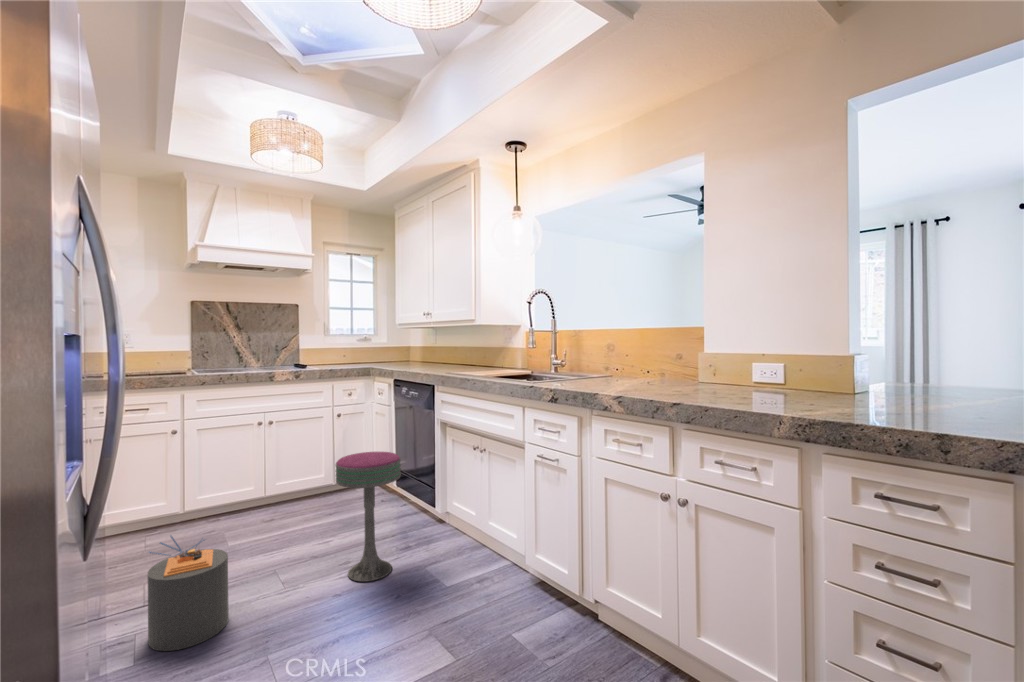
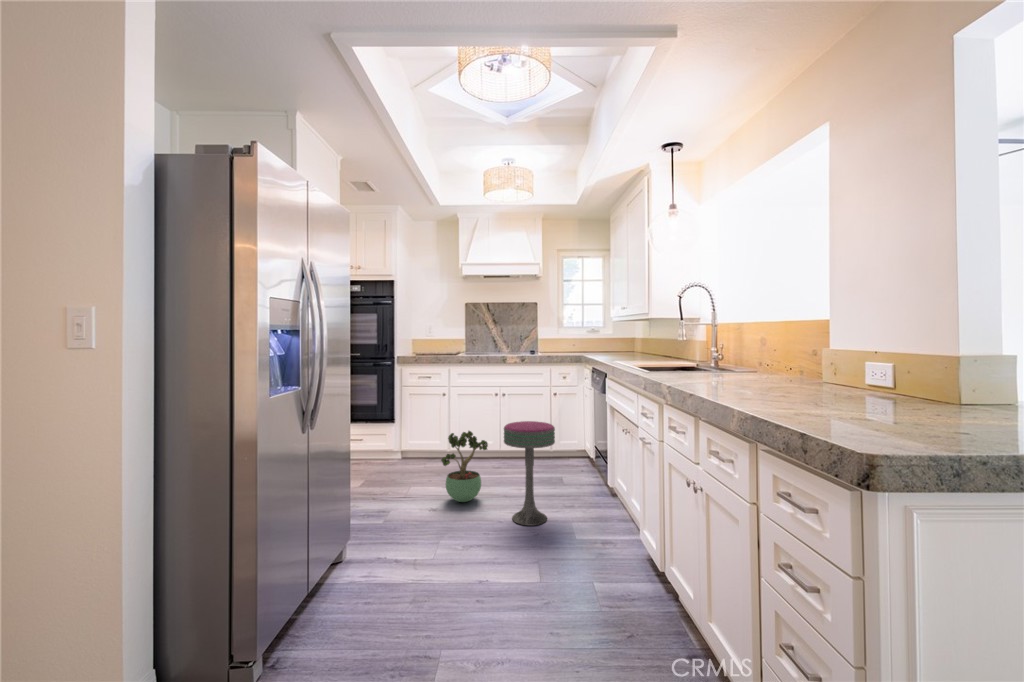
potted plant: none [228,478,298,579] -> present [441,431,488,502]
trash can: present [148,536,229,651] -> none [385,453,430,528]

